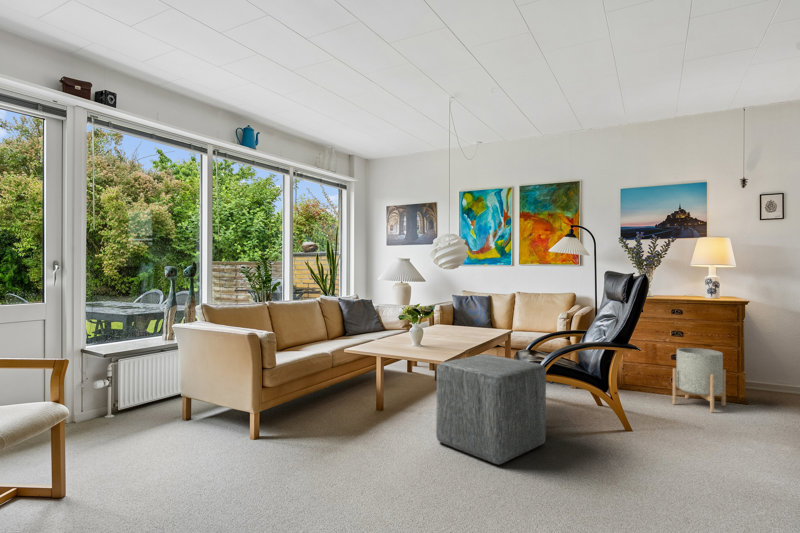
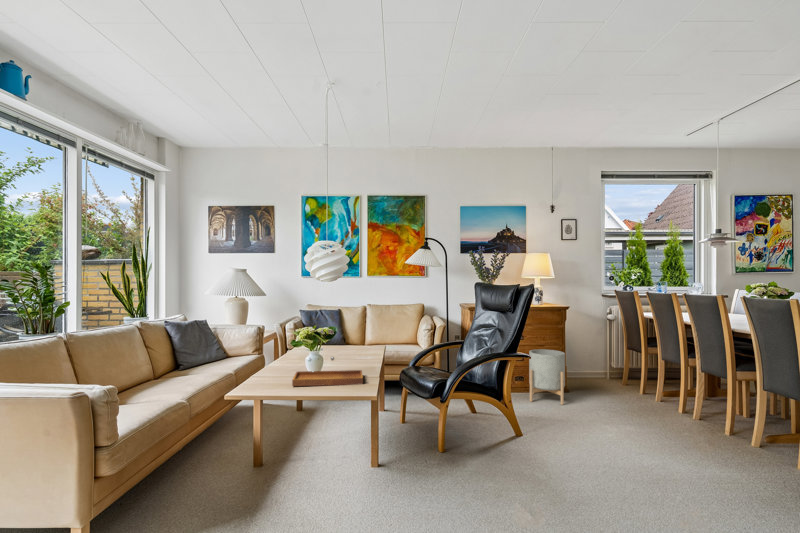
tray: none [390,329,451,353] -> present [292,357,363,386]
ottoman: present [436,354,546,464] -> none [382,380,489,510]

